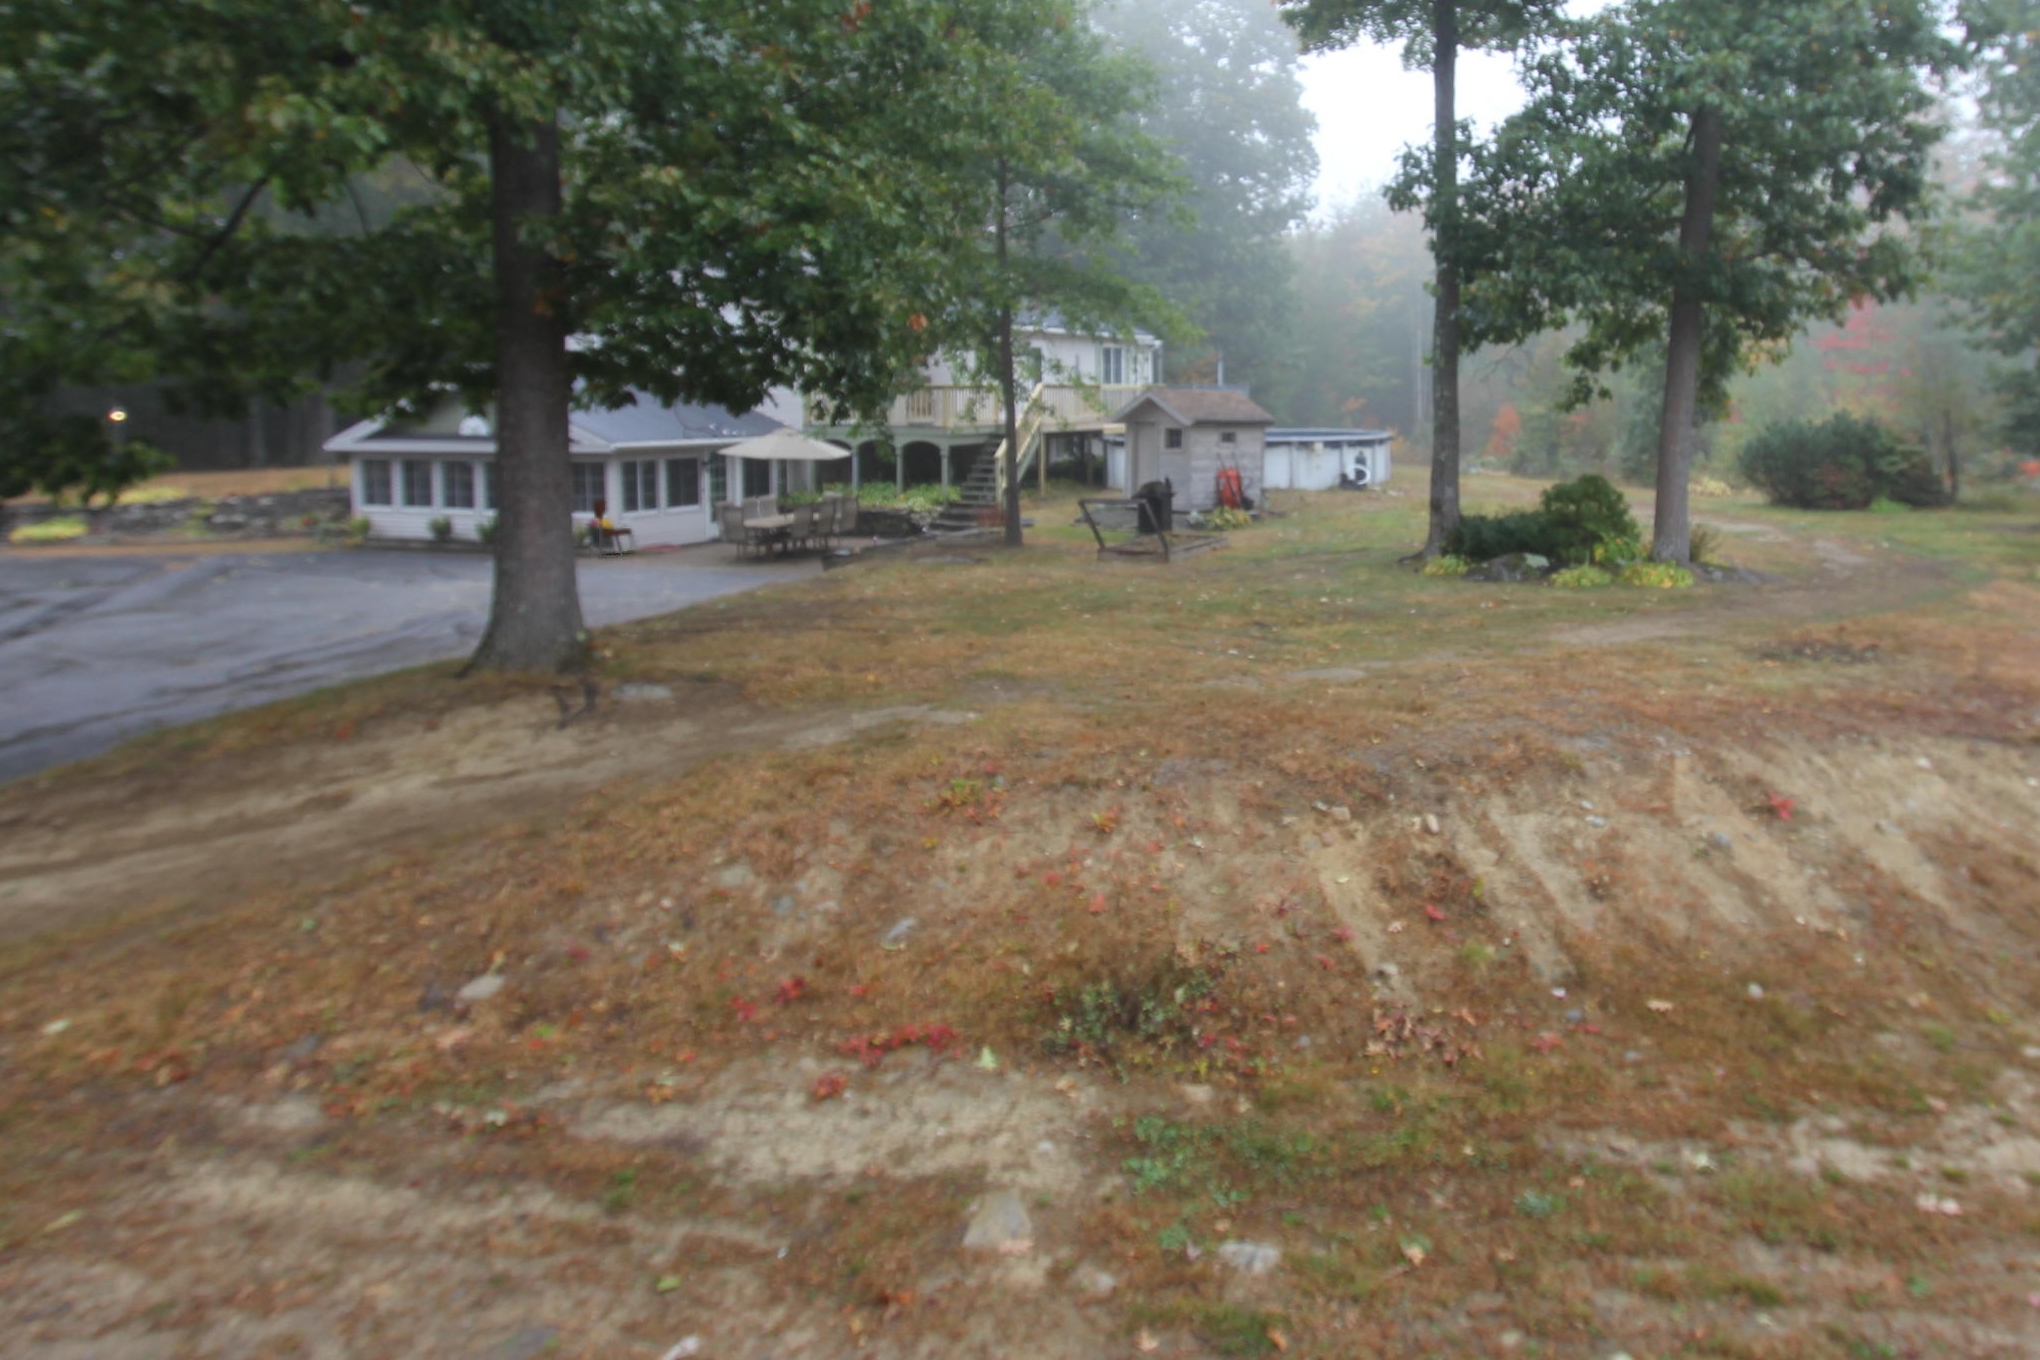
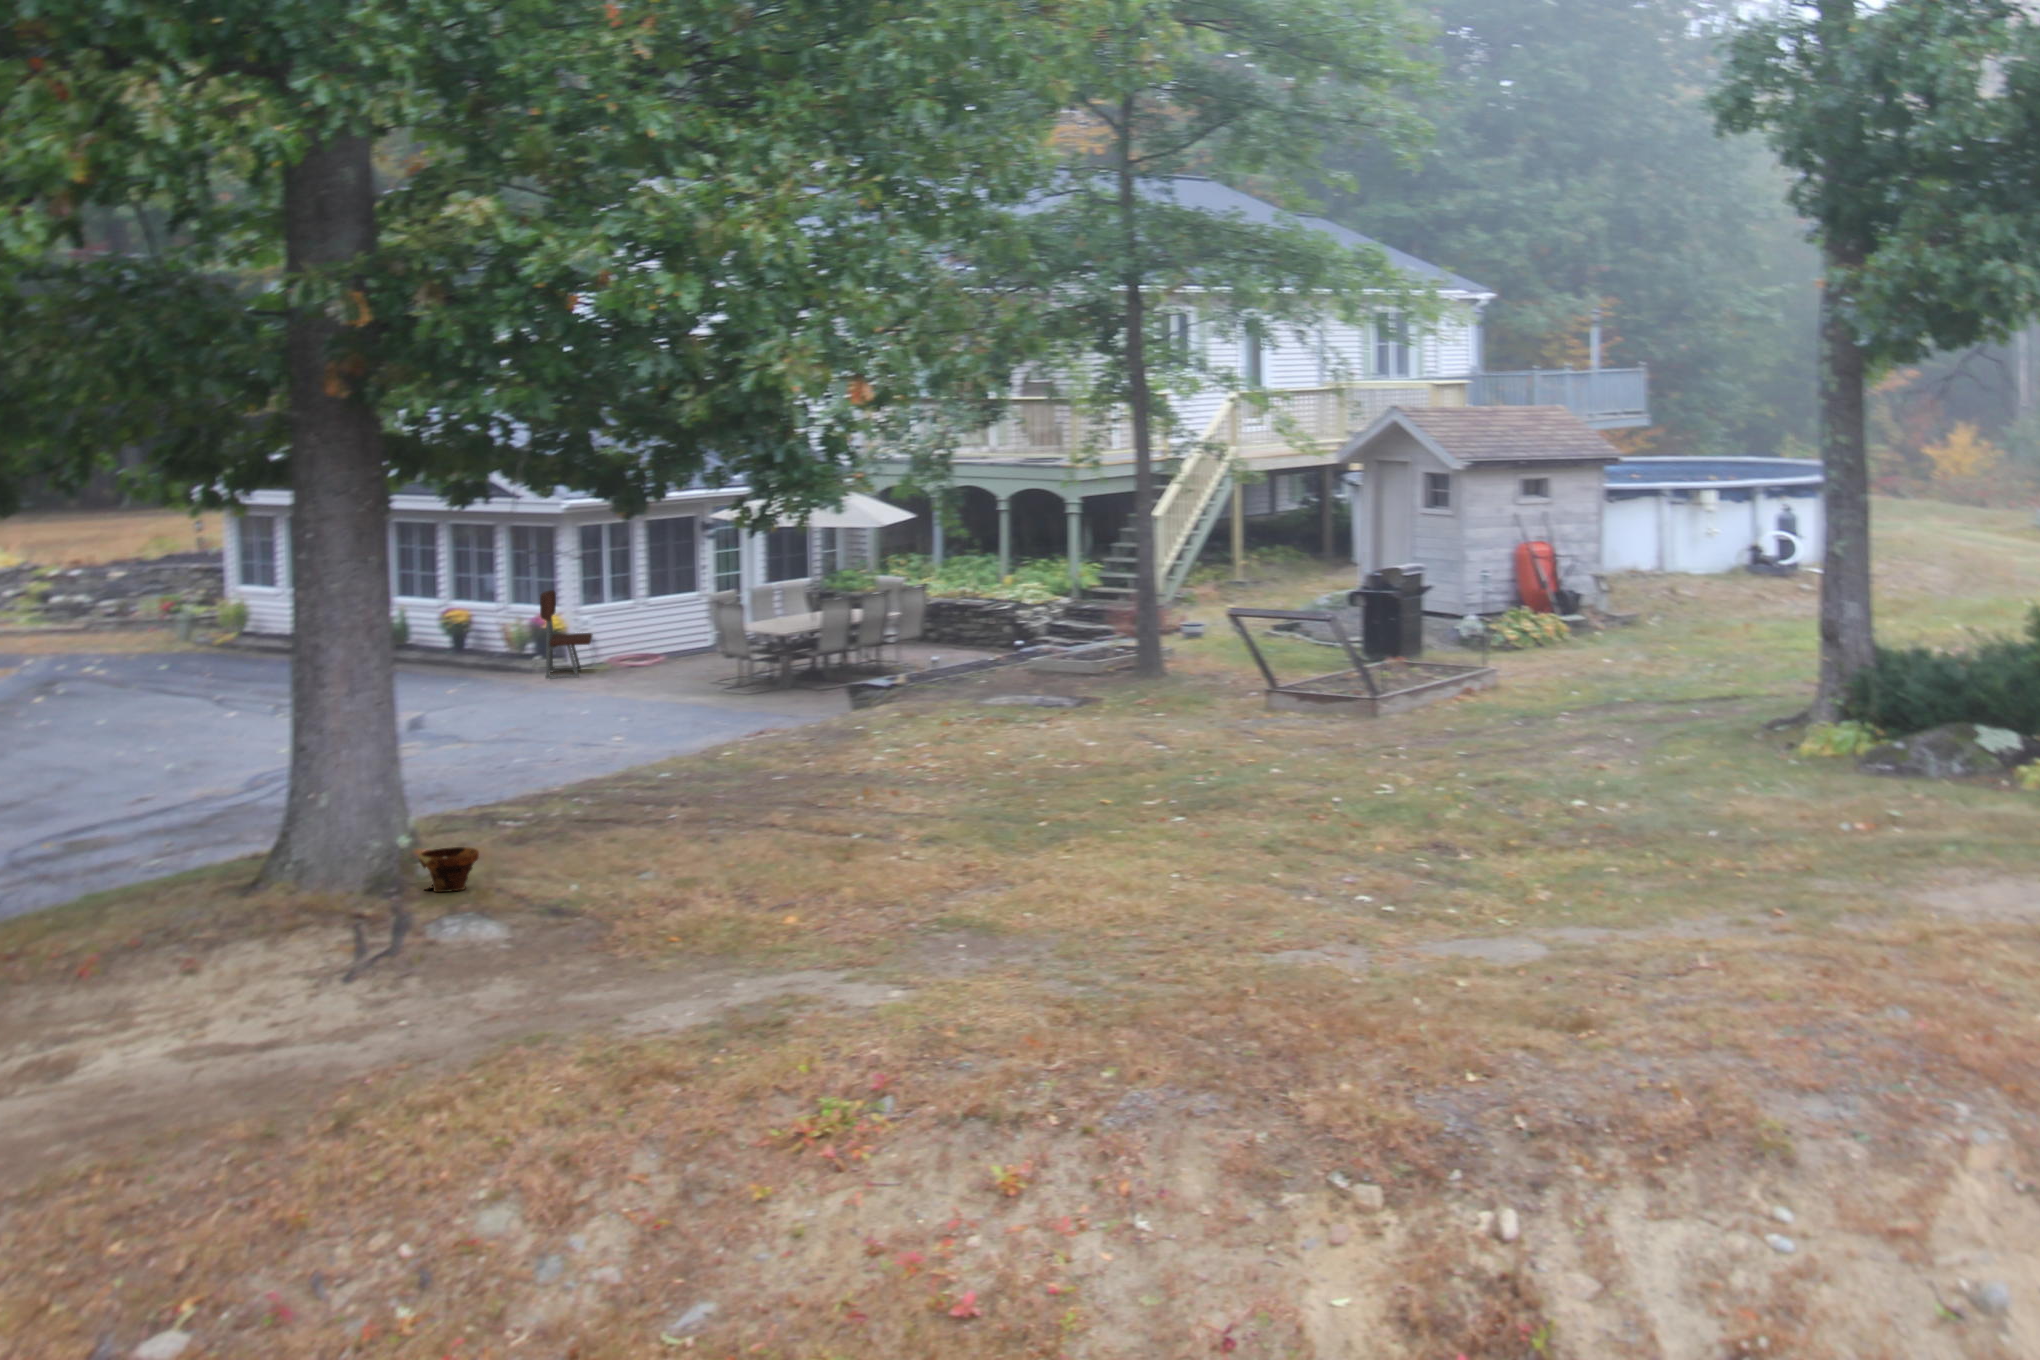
planter: none [576,646,622,678] -> present [418,847,479,892]

